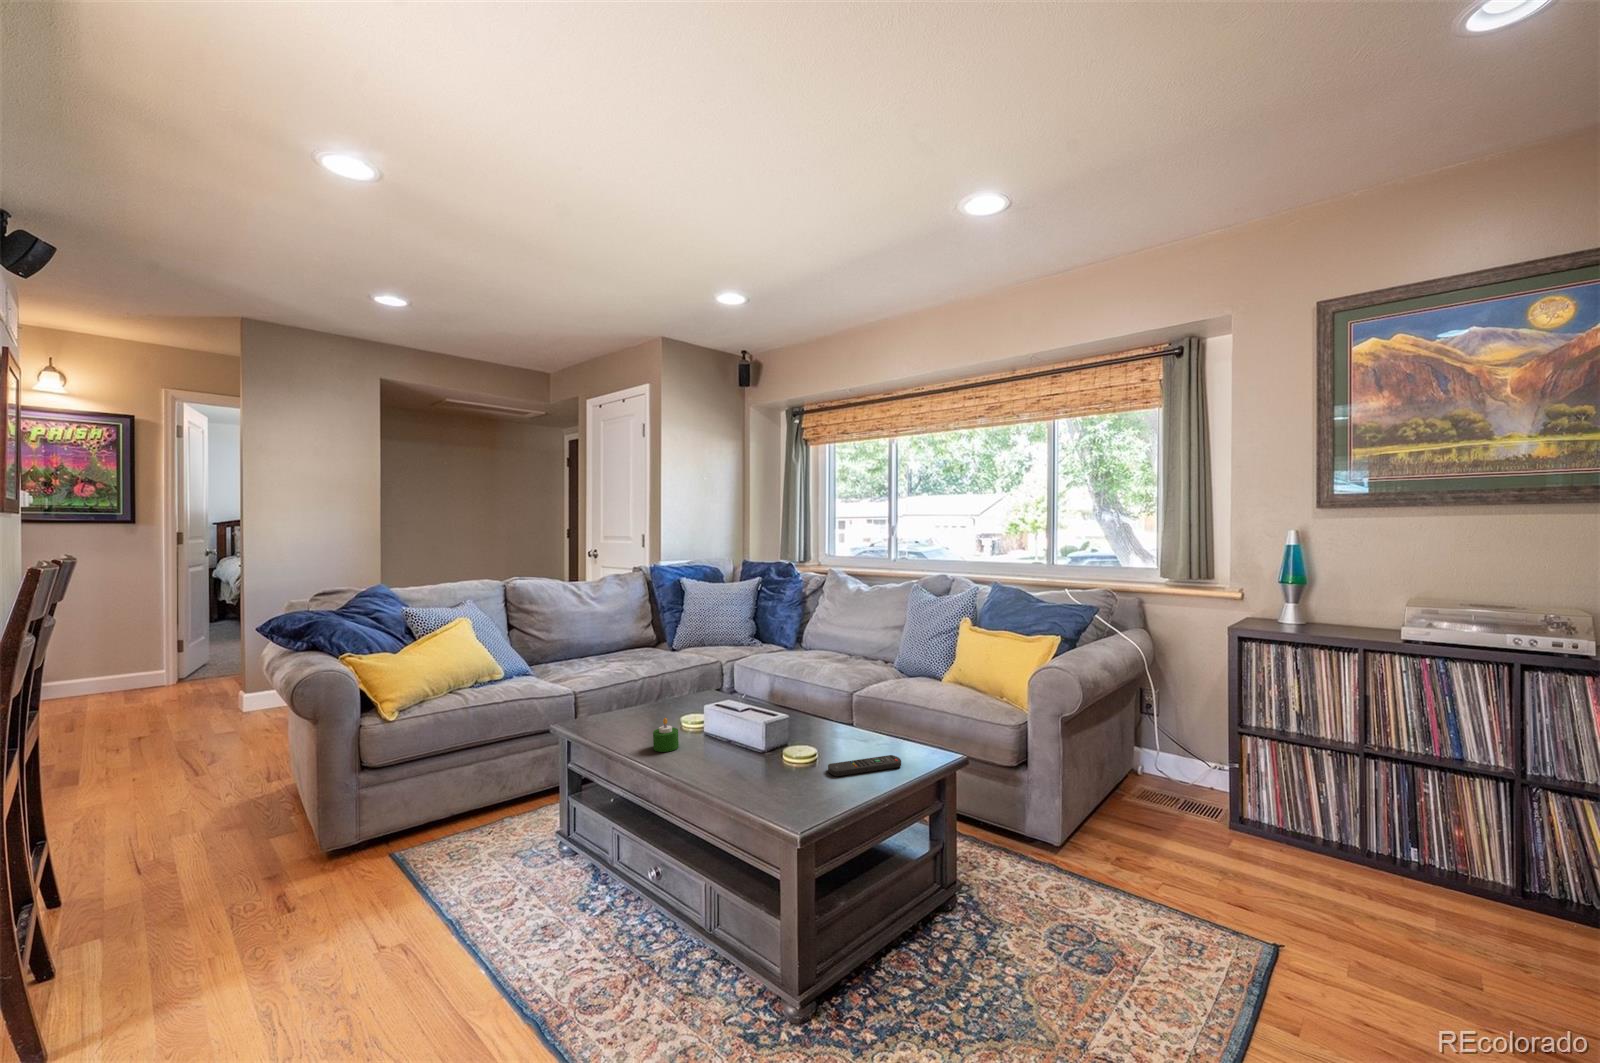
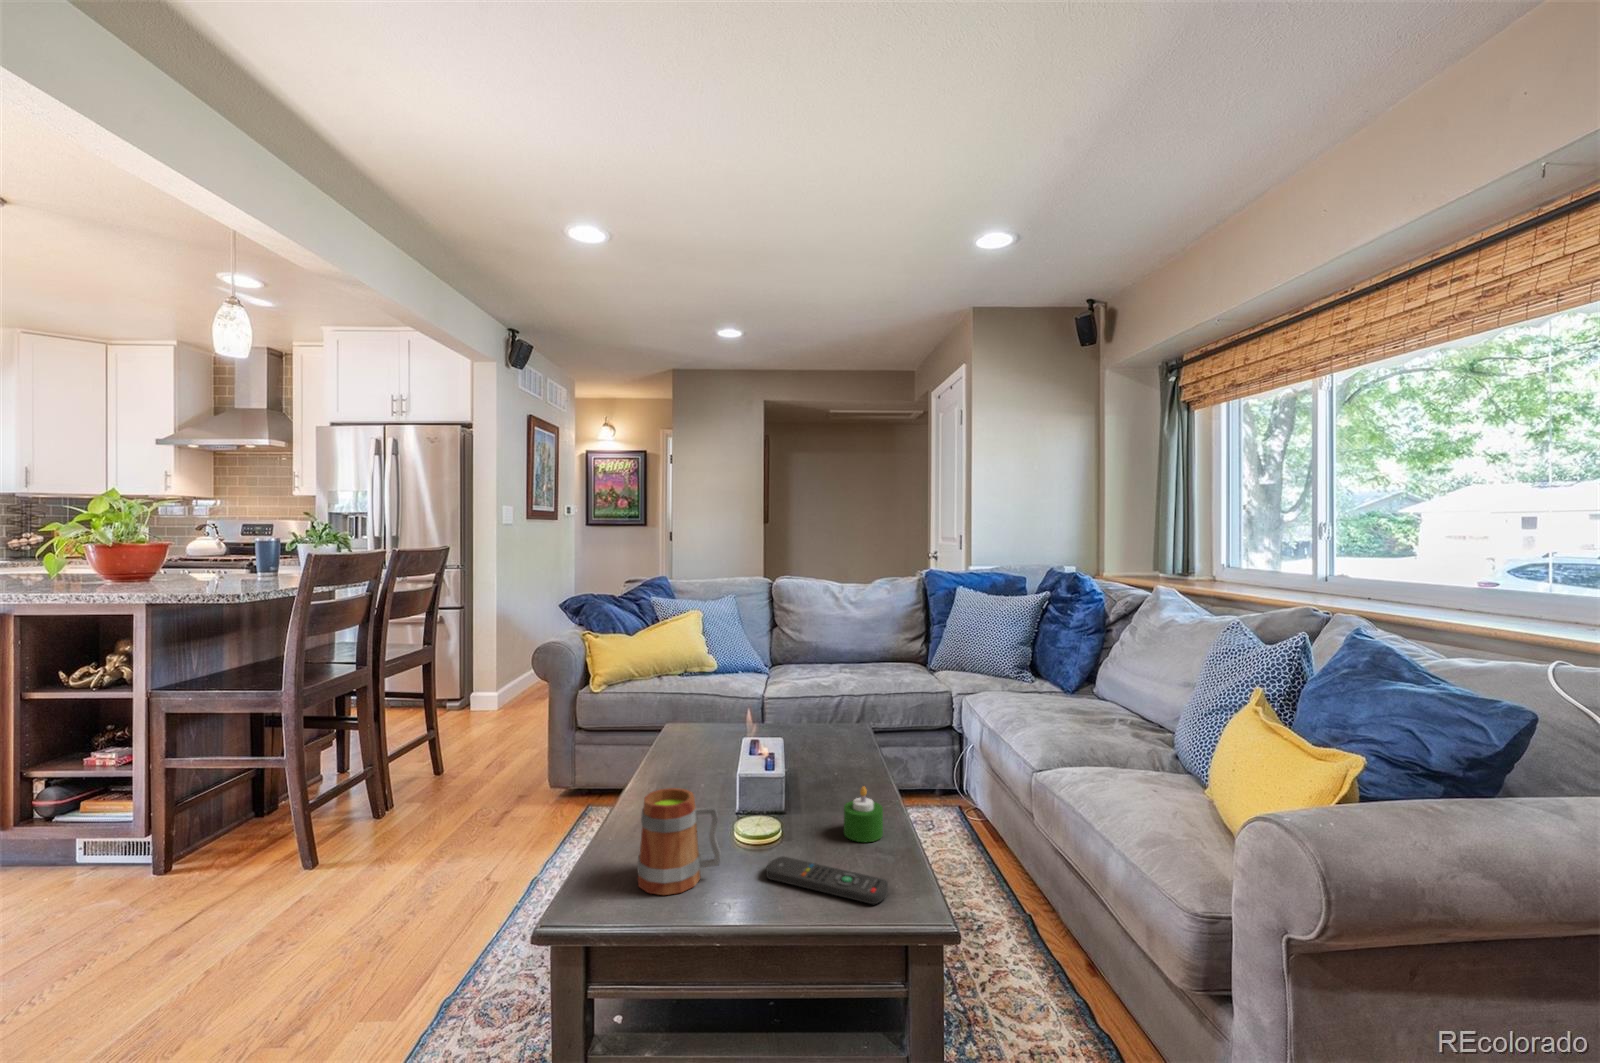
candle: present [653,718,679,752] -> present [844,787,883,842]
mug: none [769,736,816,804] -> present [637,788,721,895]

